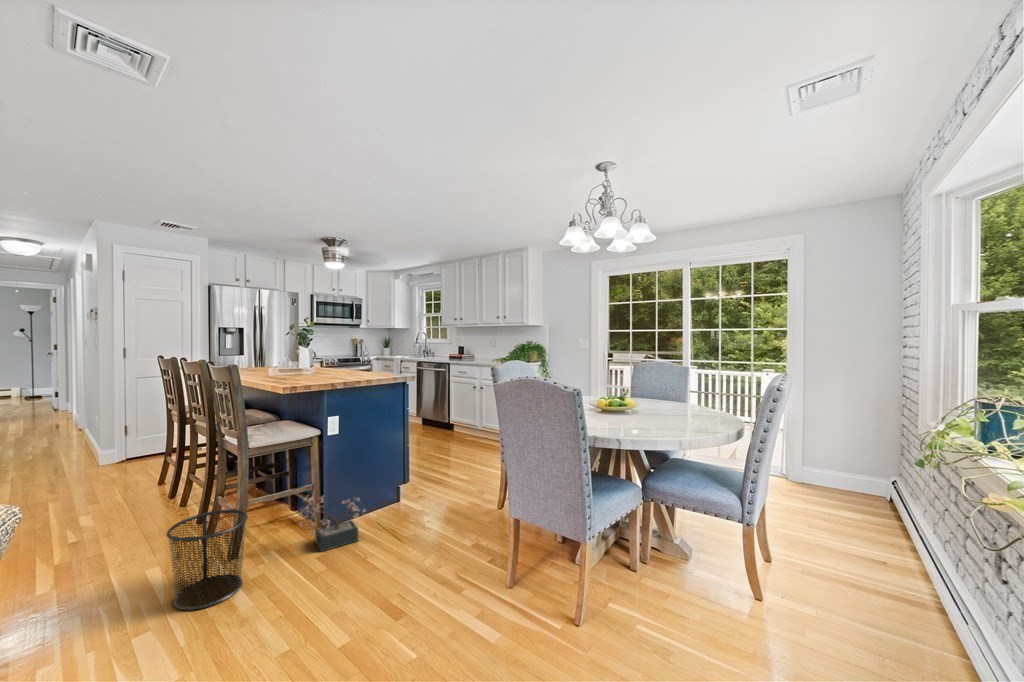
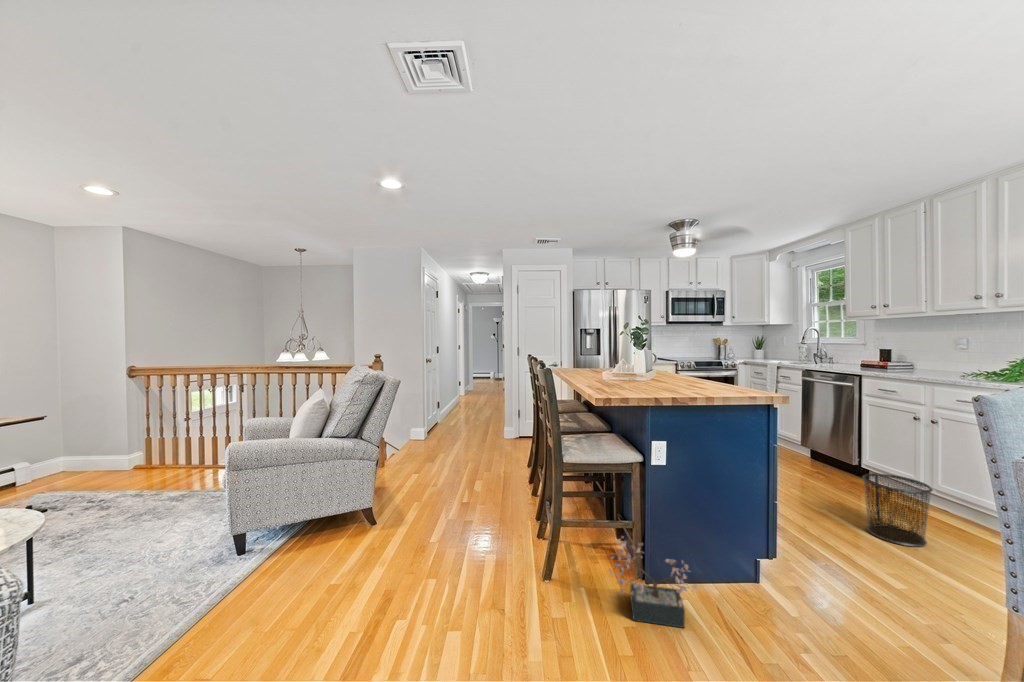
trash can: present [166,510,248,610] -> present [862,473,933,547]

